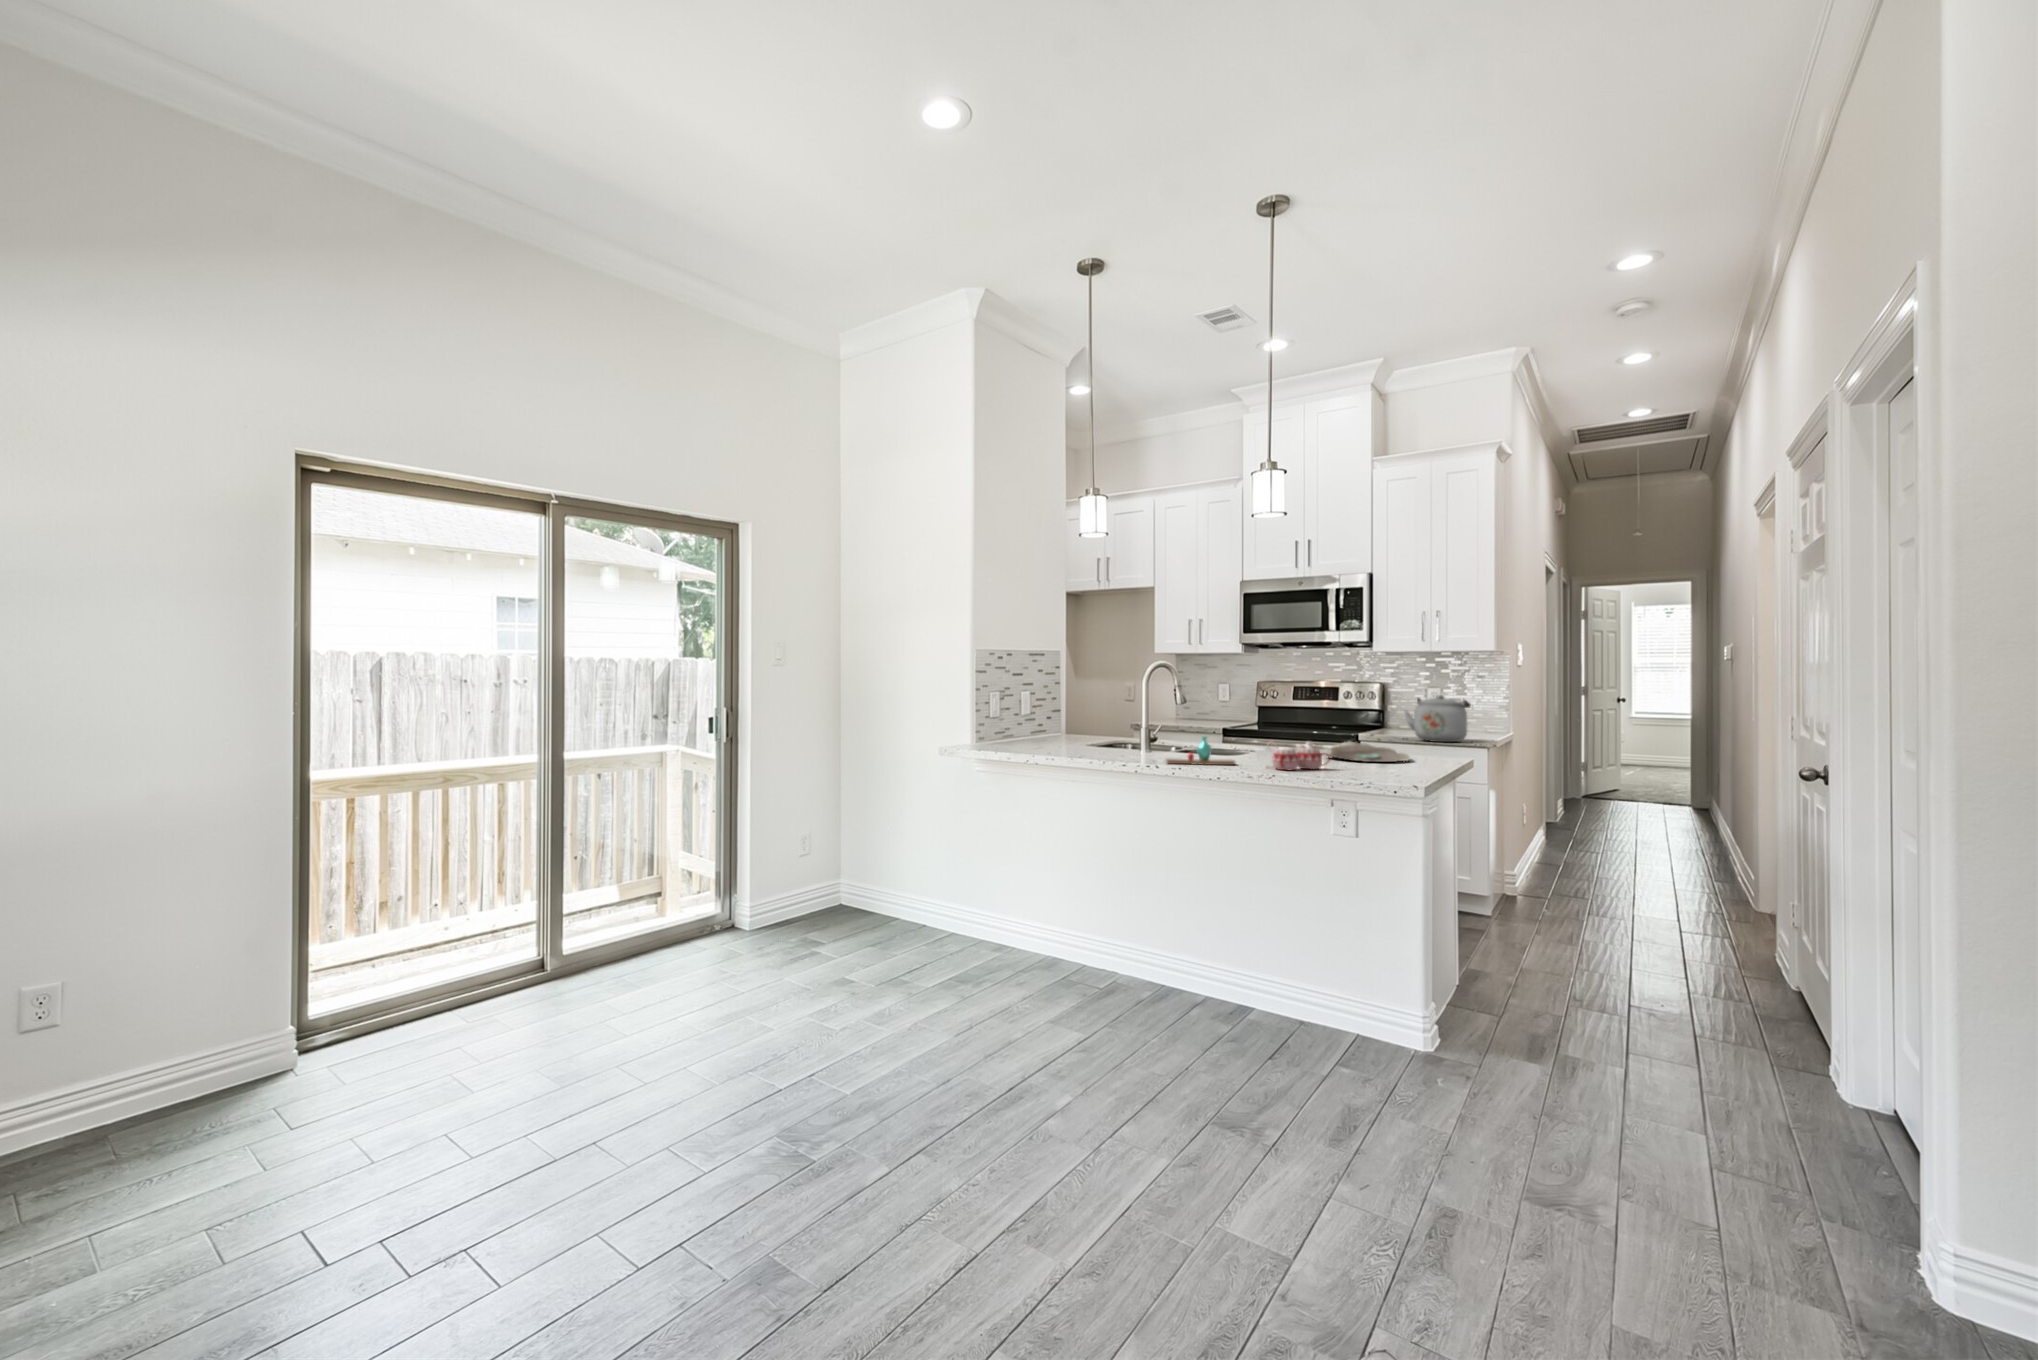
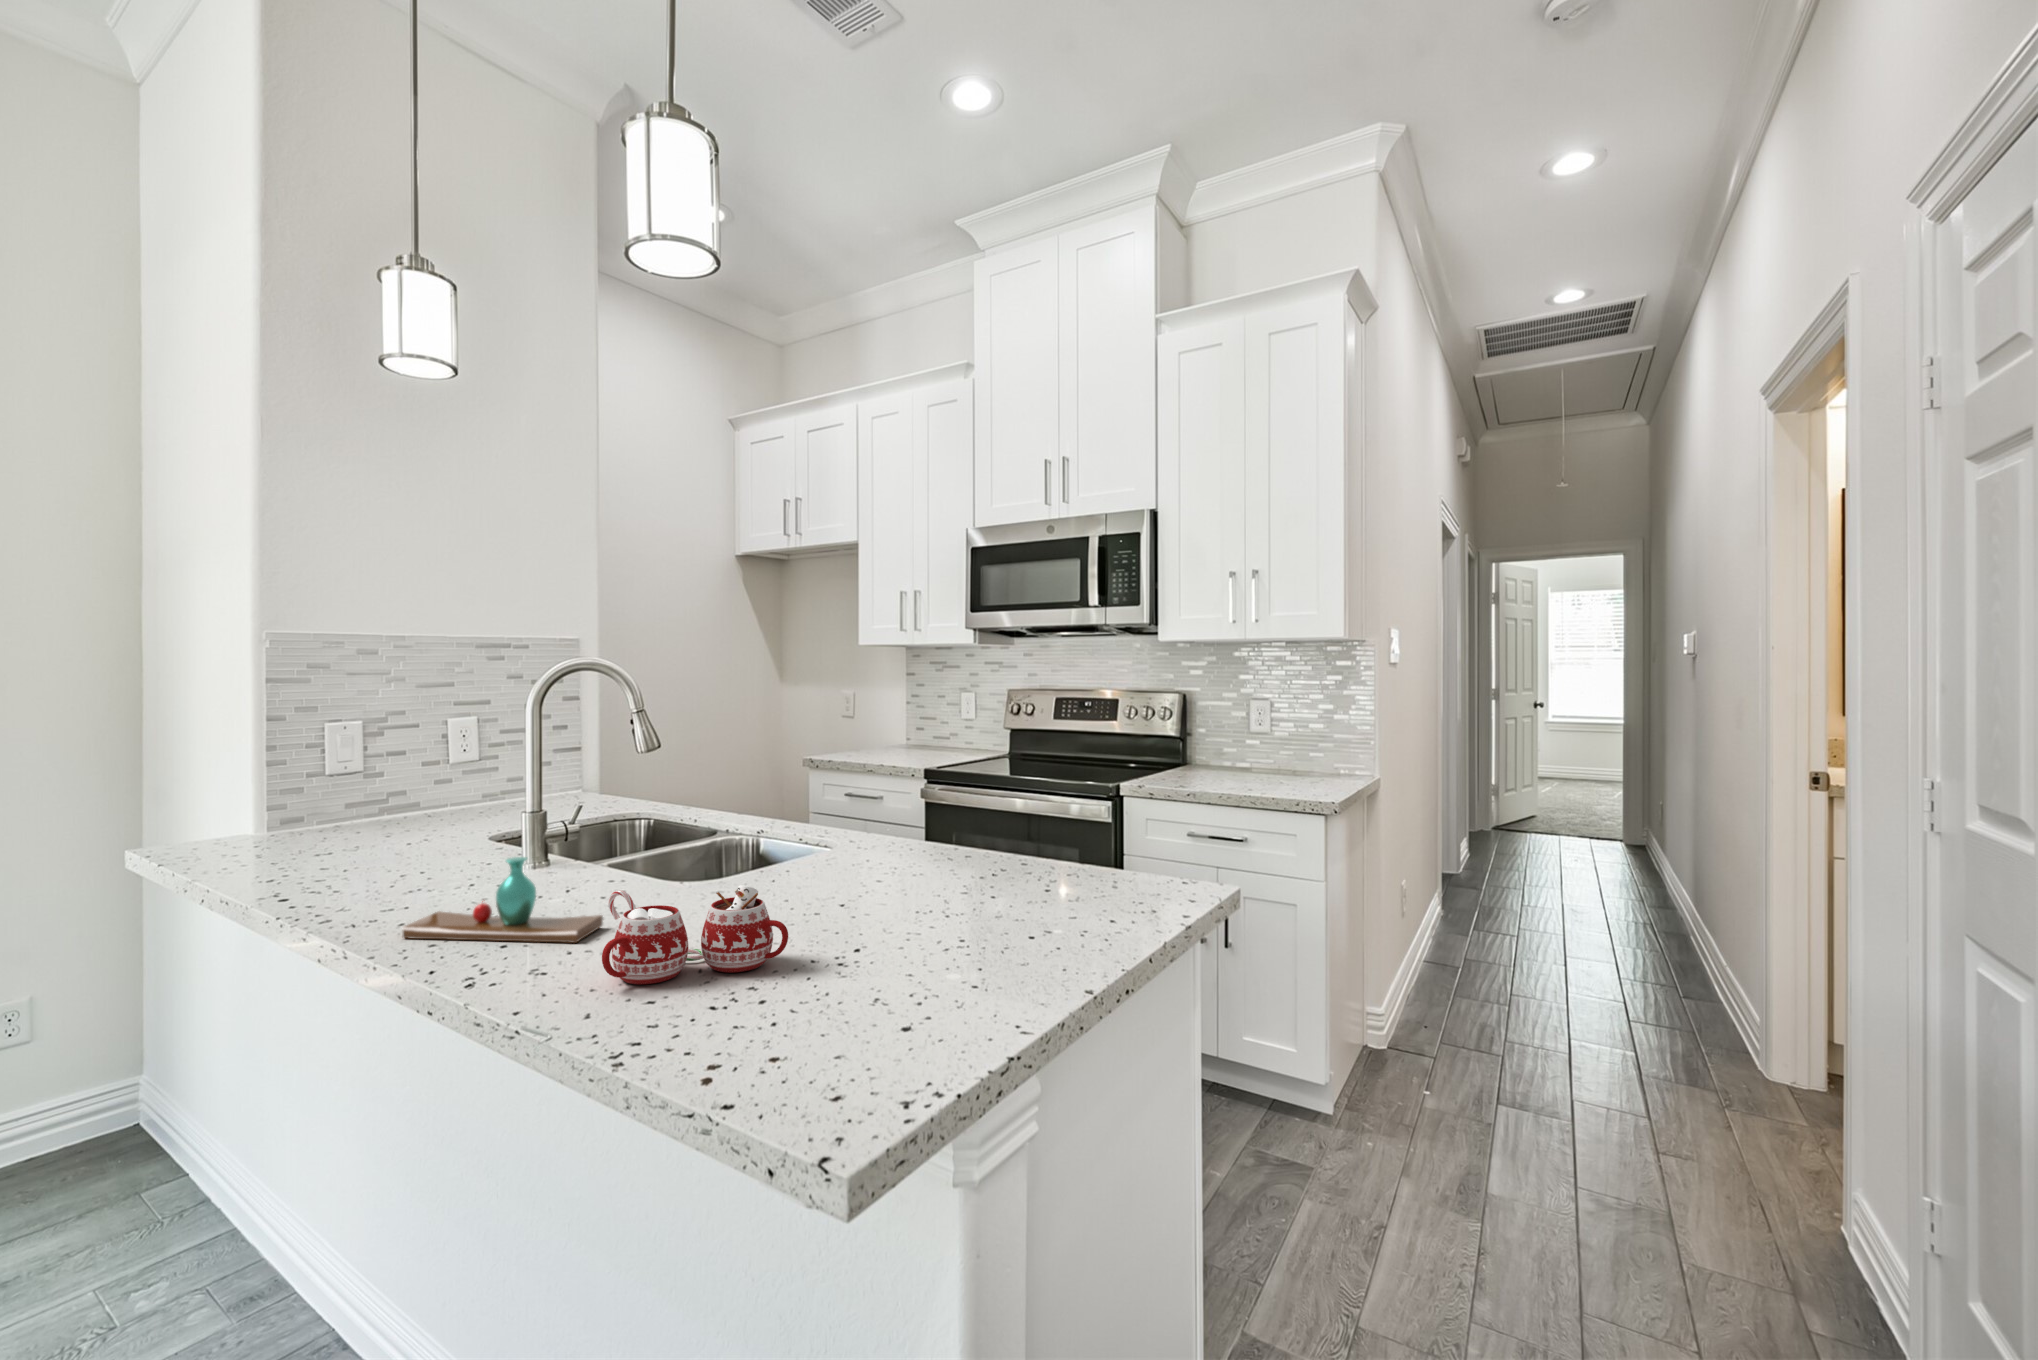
kettle: present [1404,695,1471,742] -> none [1201,713,1309,795]
decorative bowl: present [1329,741,1410,762] -> none [919,829,1109,903]

